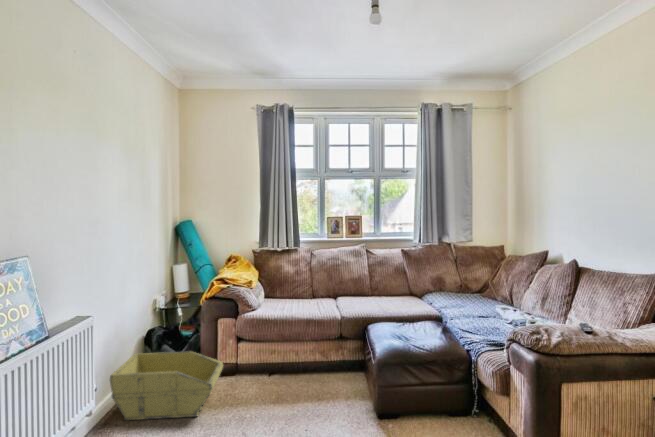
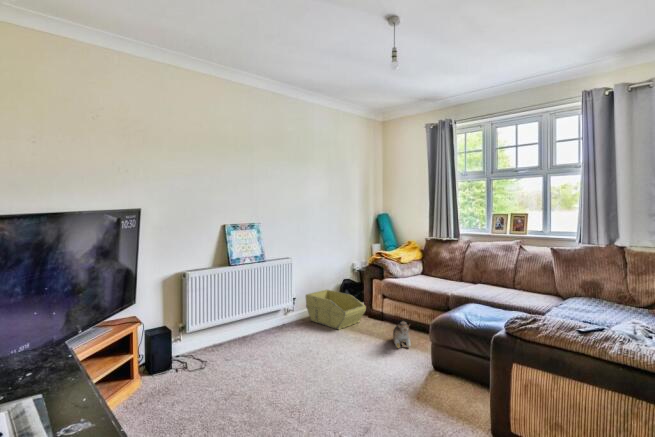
plush toy: none [283,369,333,409] -> present [393,322,411,348]

